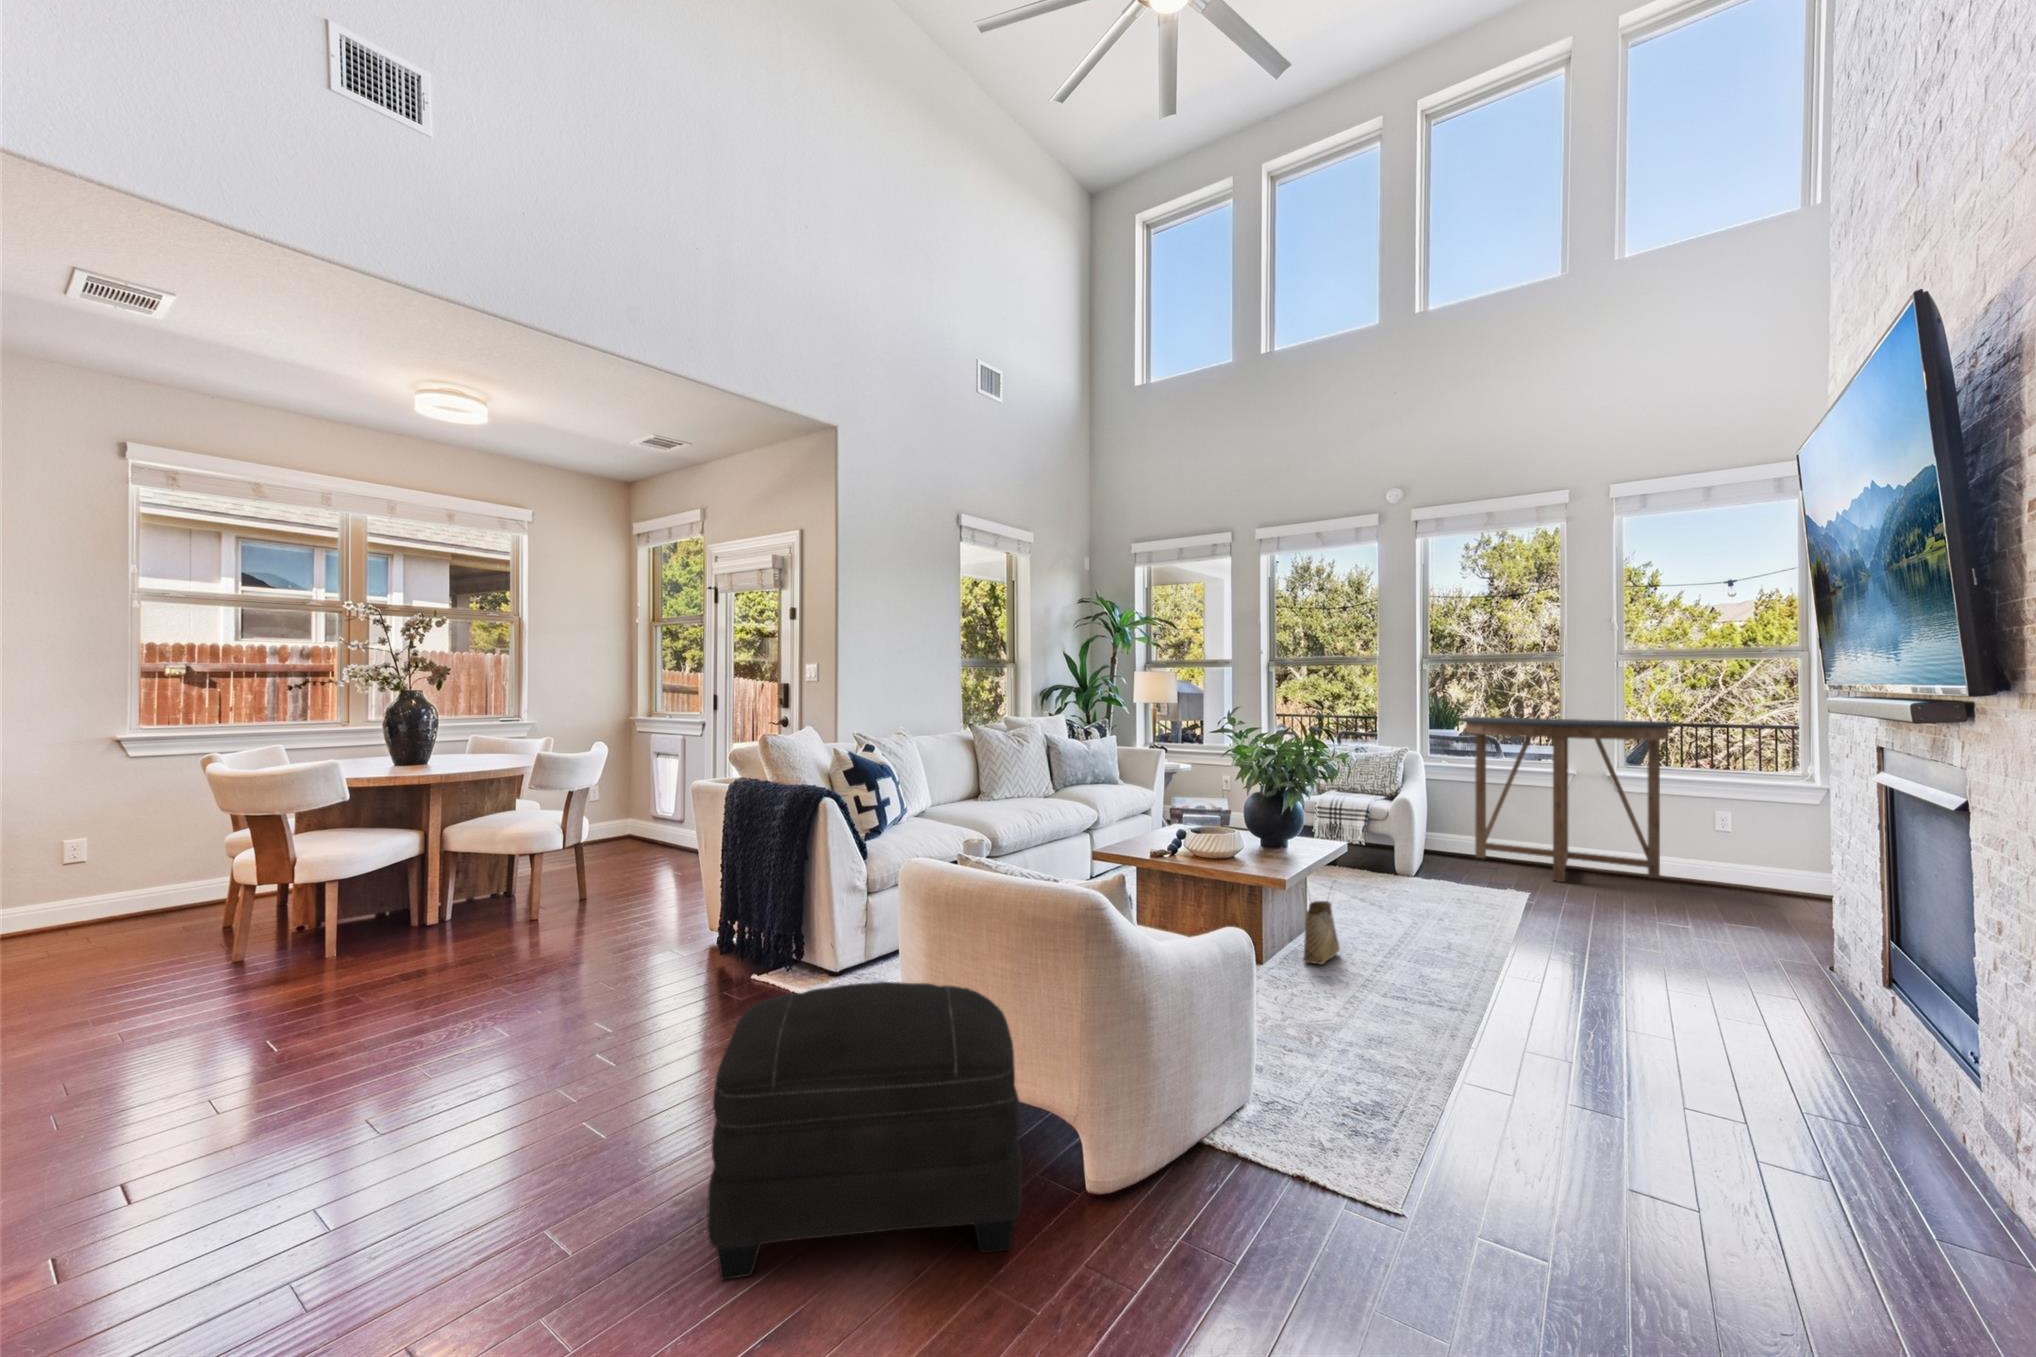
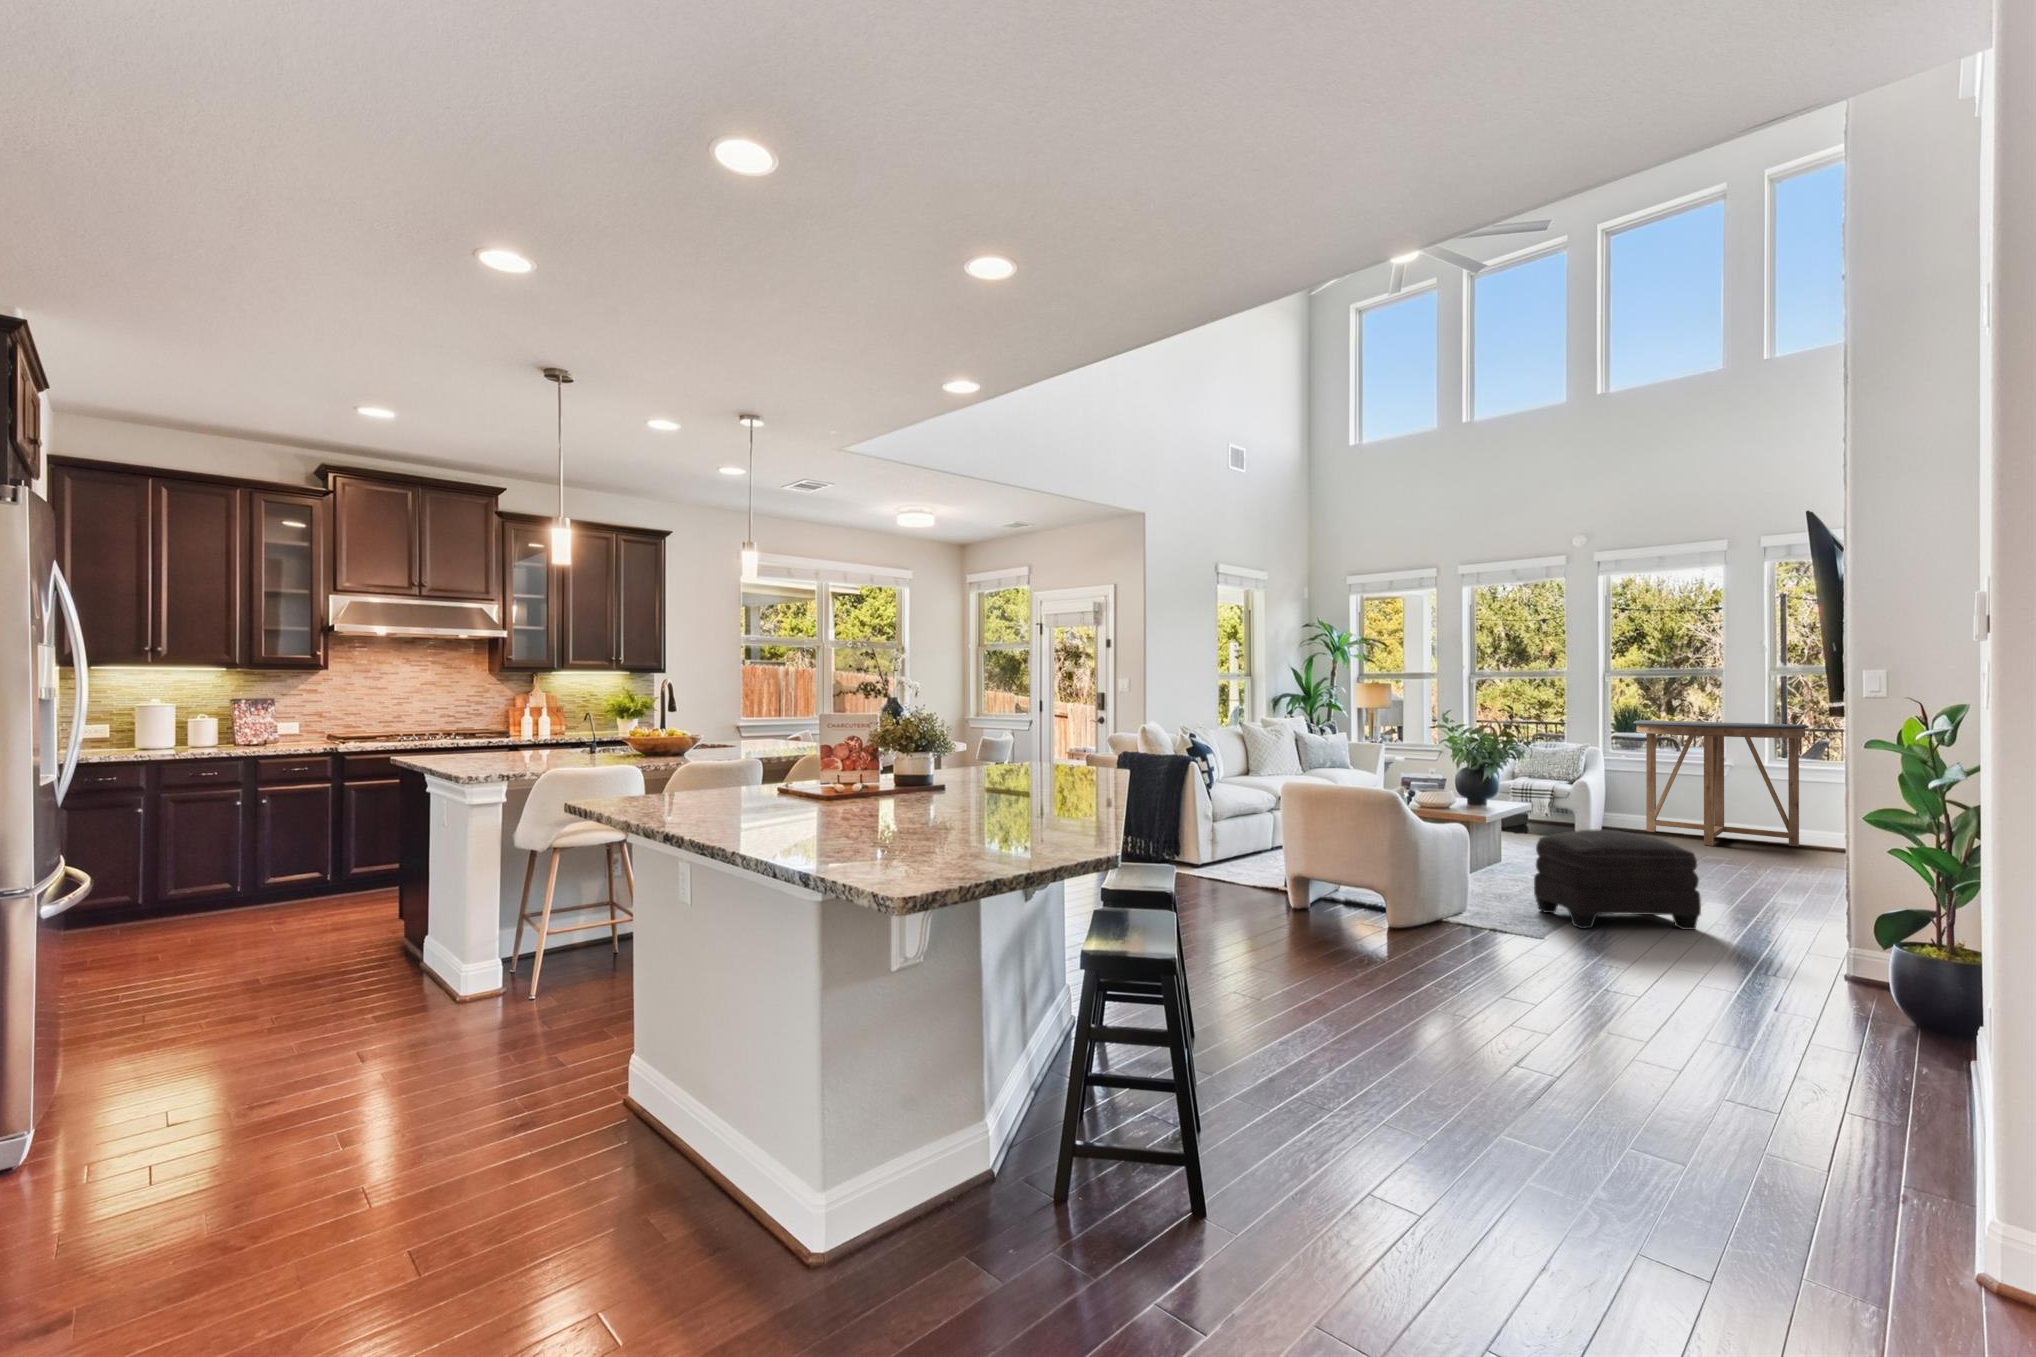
woven basket: present [1304,880,1339,964] -> none [1495,820,1522,874]
ottoman: present [707,982,1022,1280] -> present [1534,829,1701,930]

